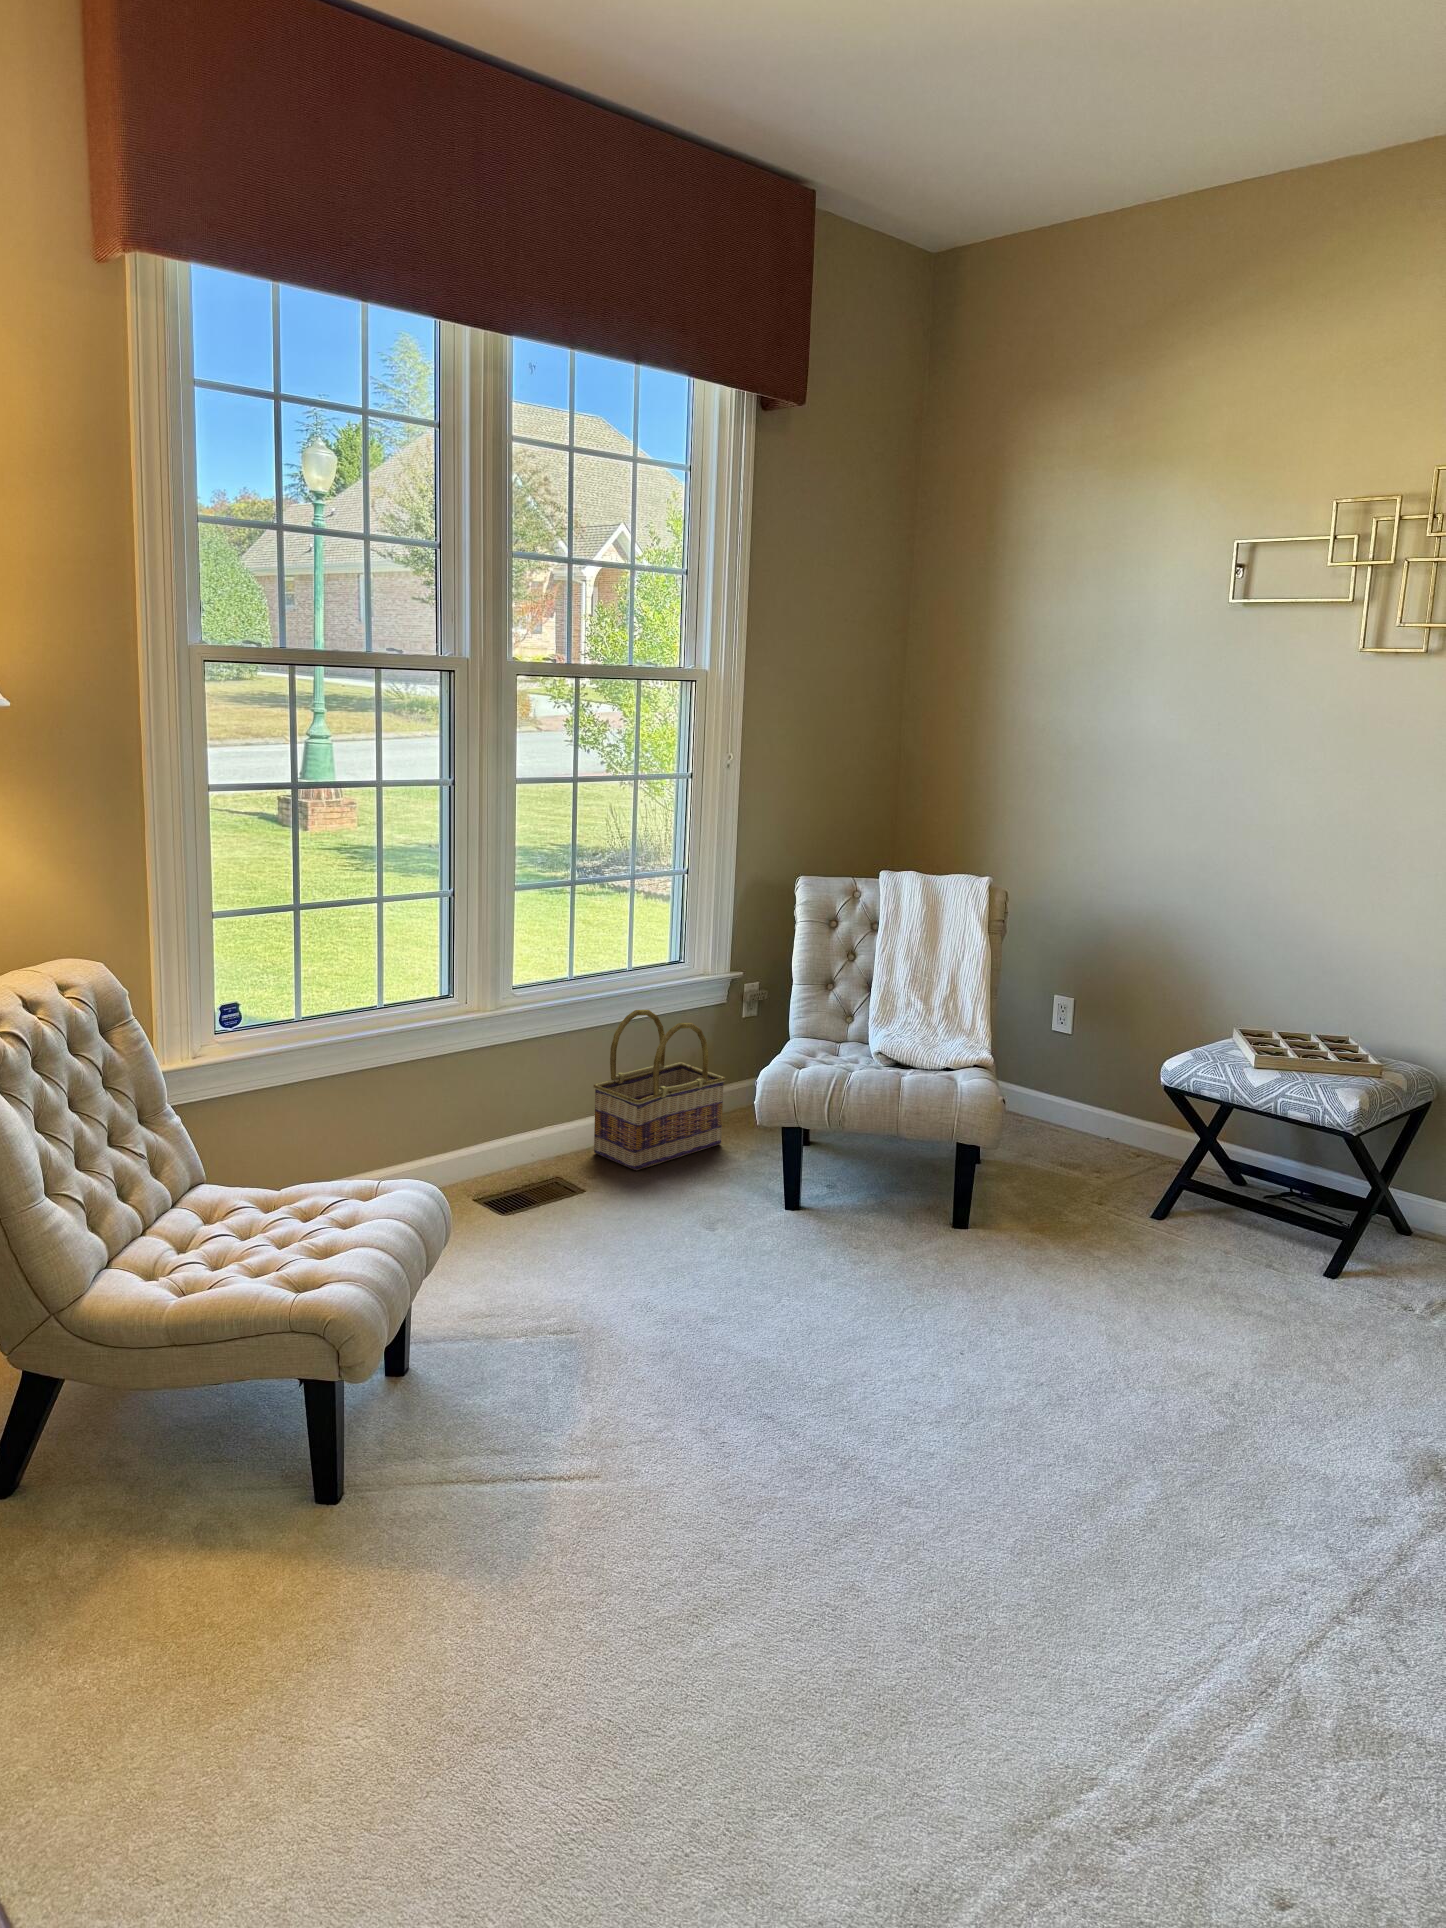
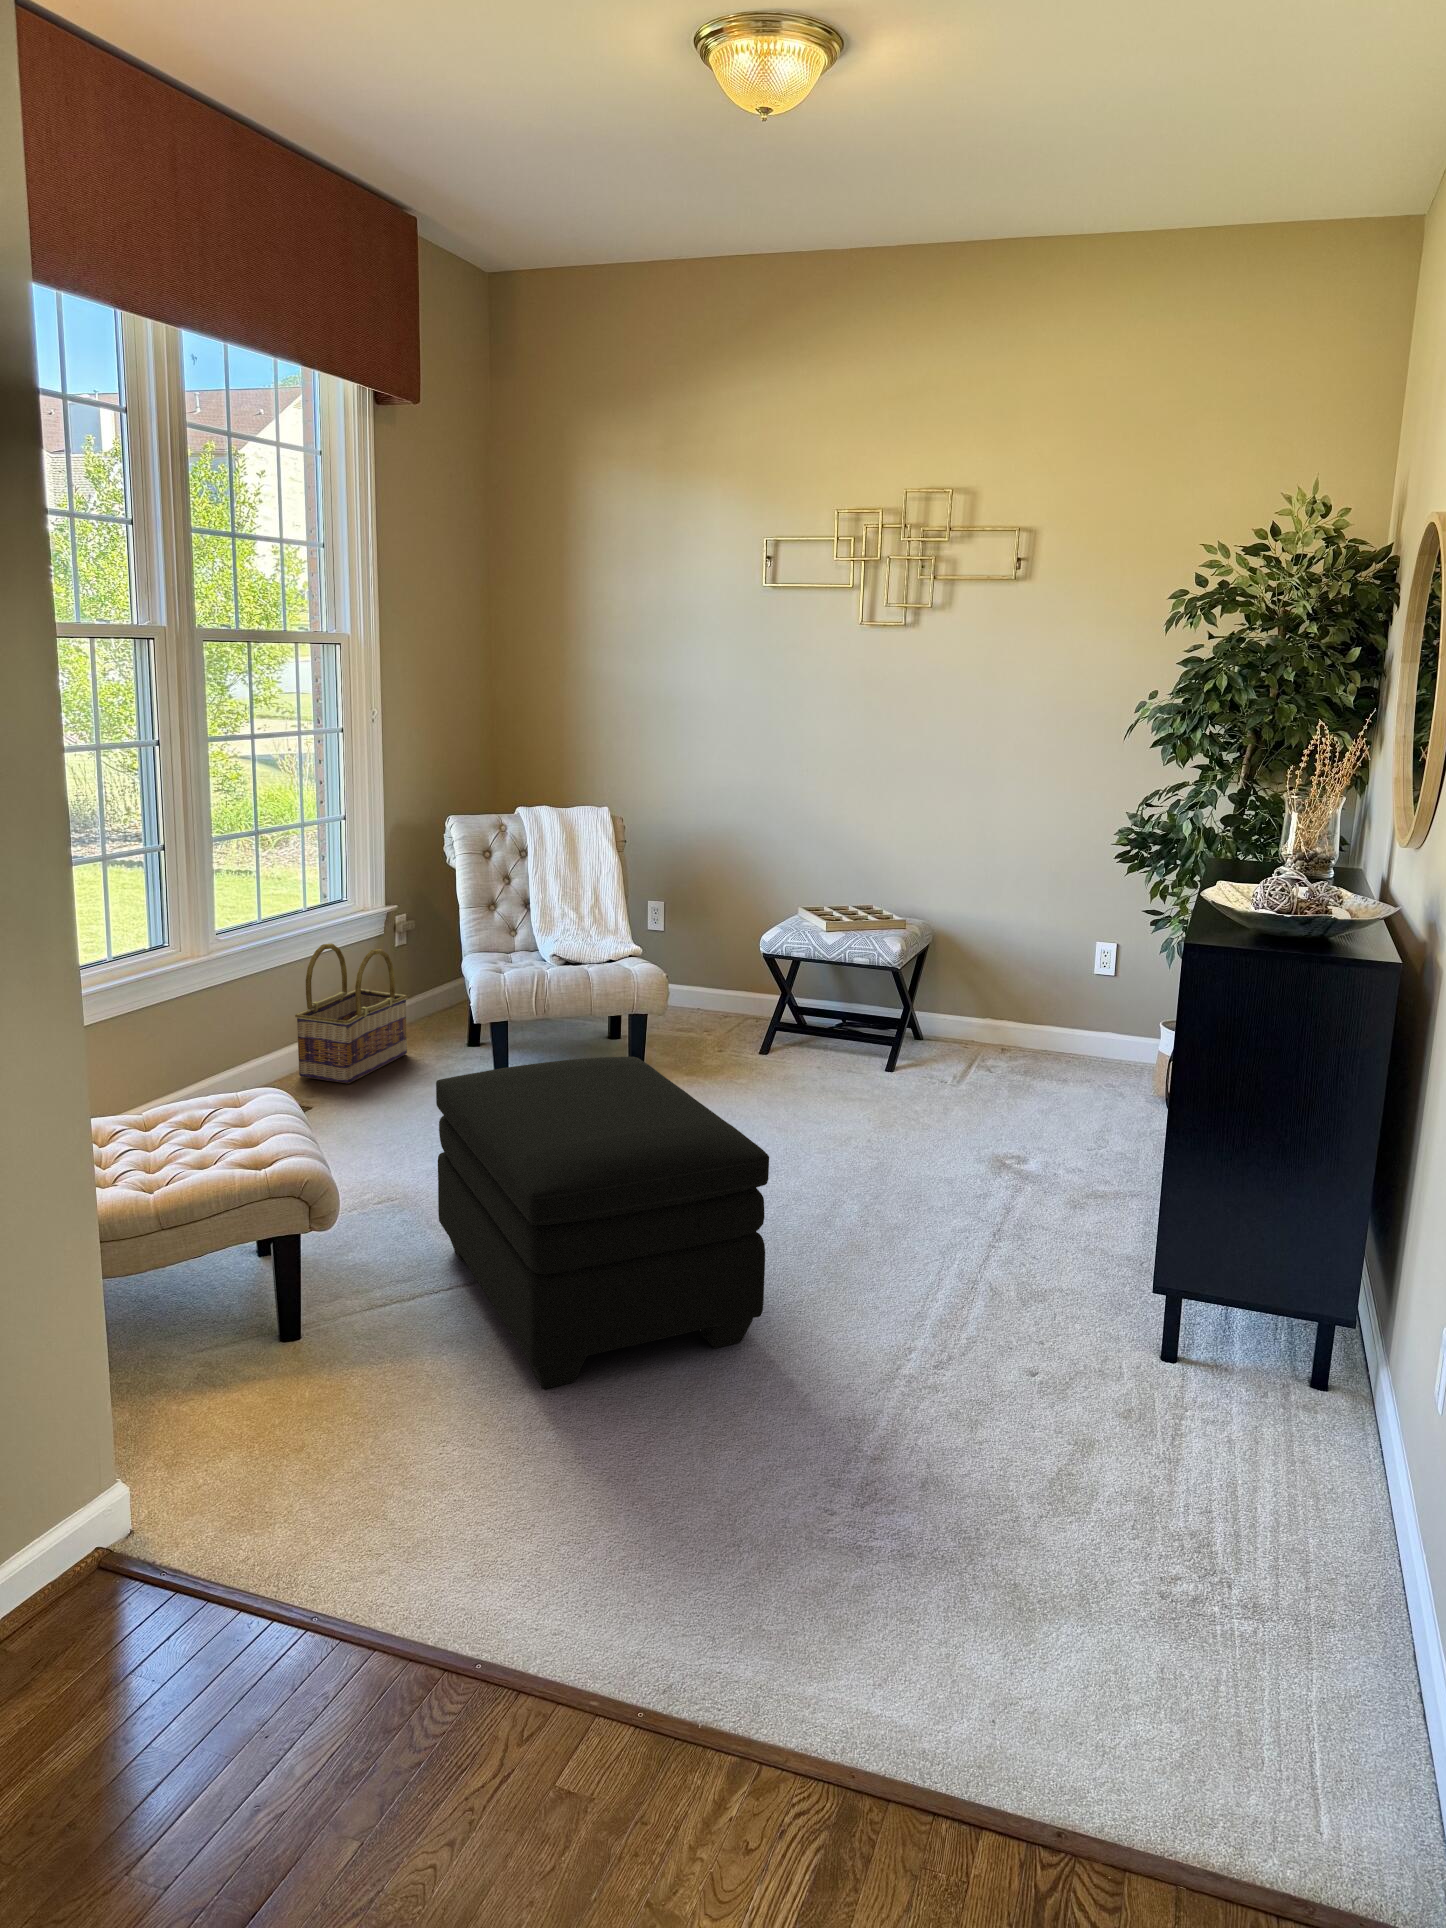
ottoman: none [536,1207,897,1671] -> present [436,1057,769,1389]

